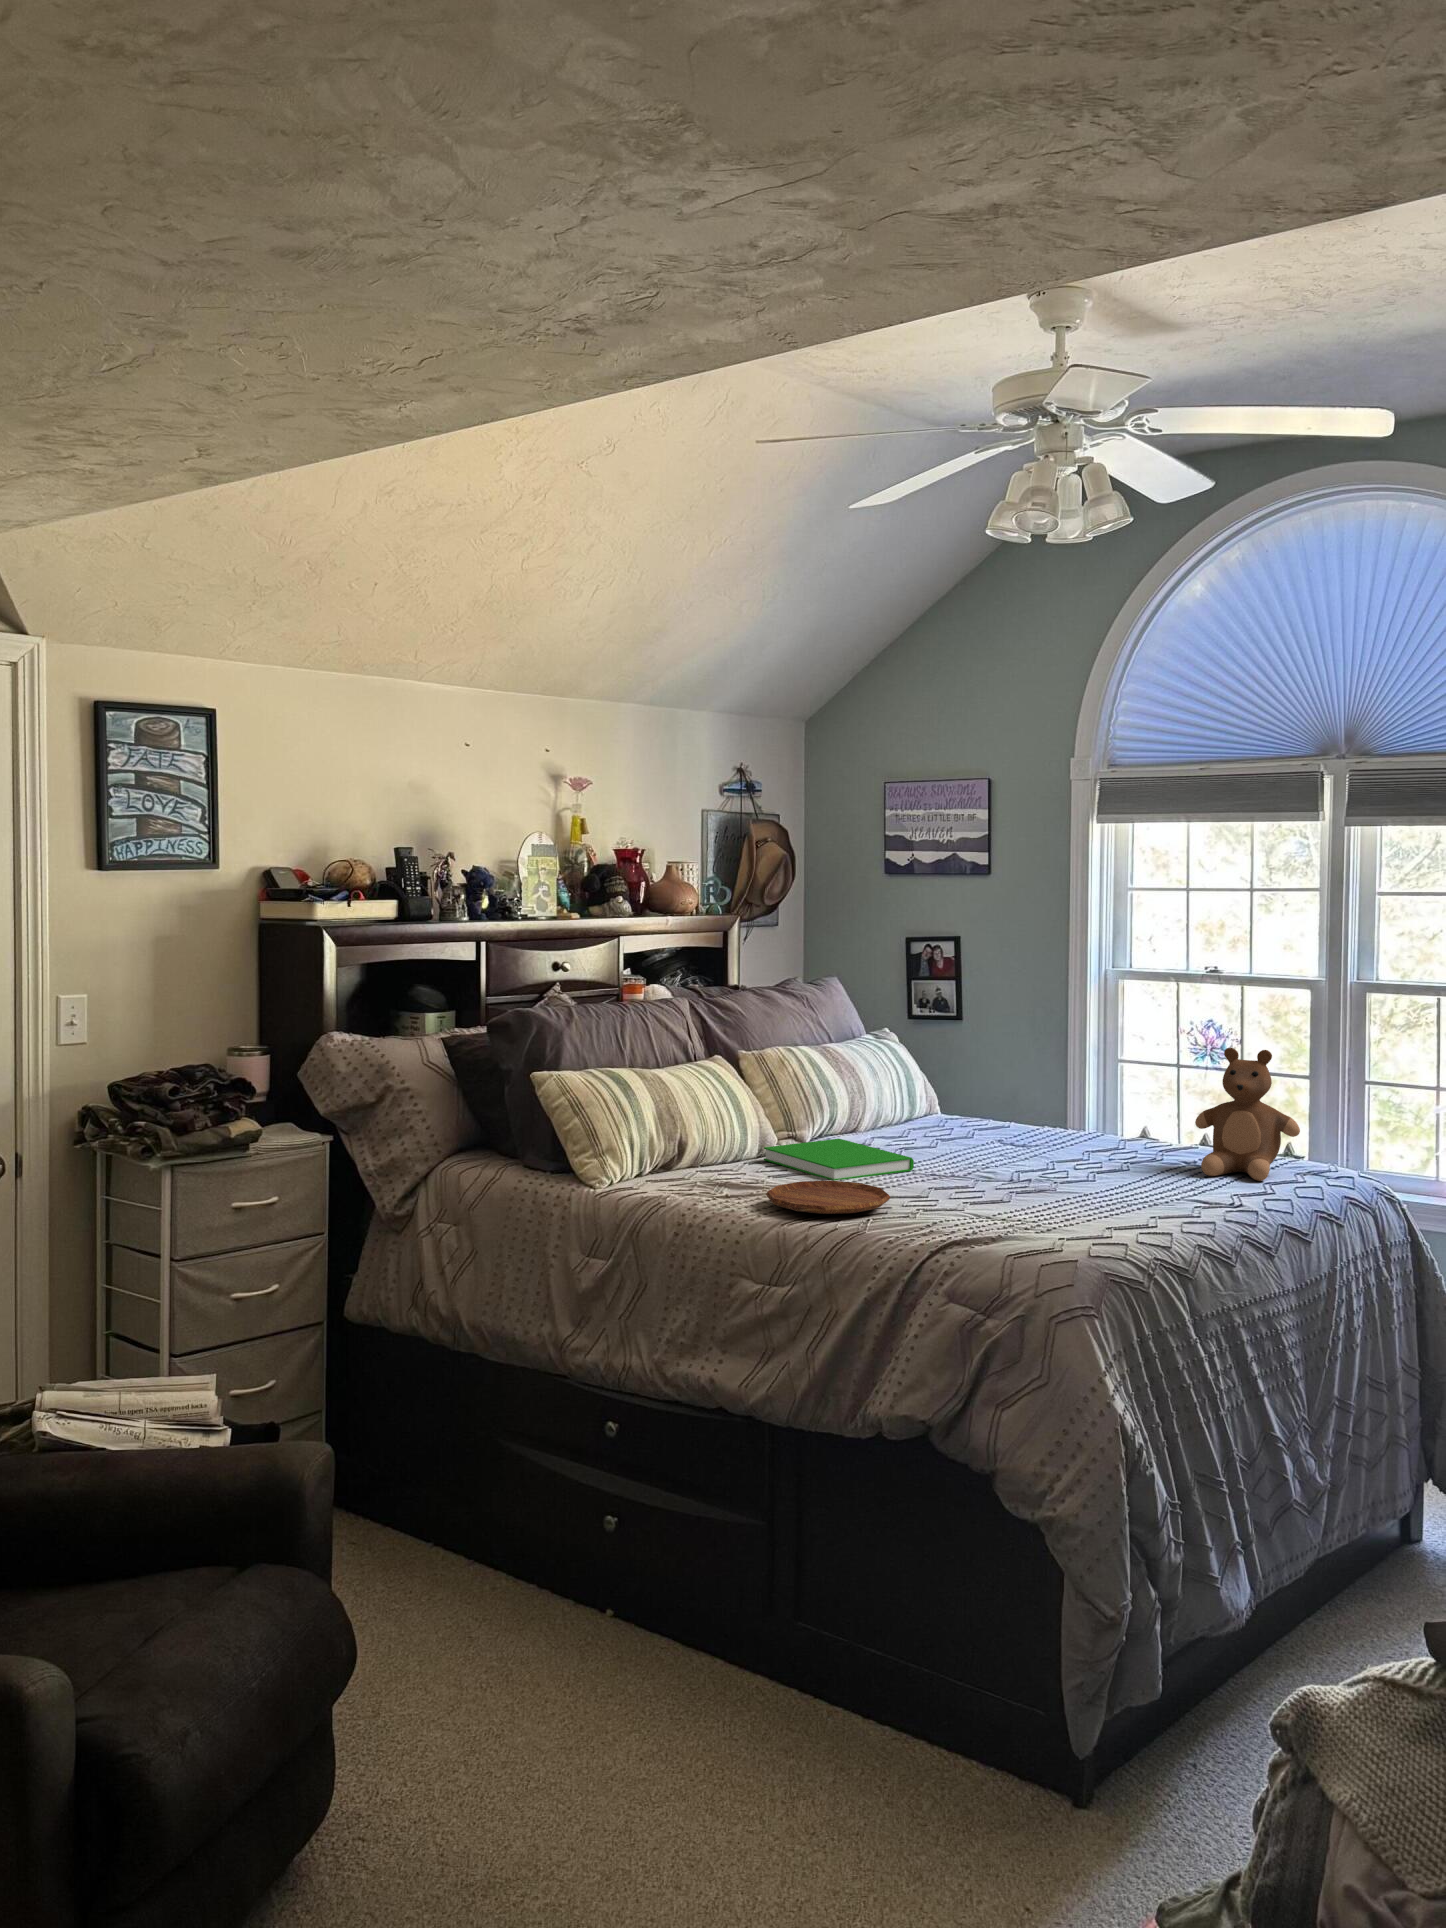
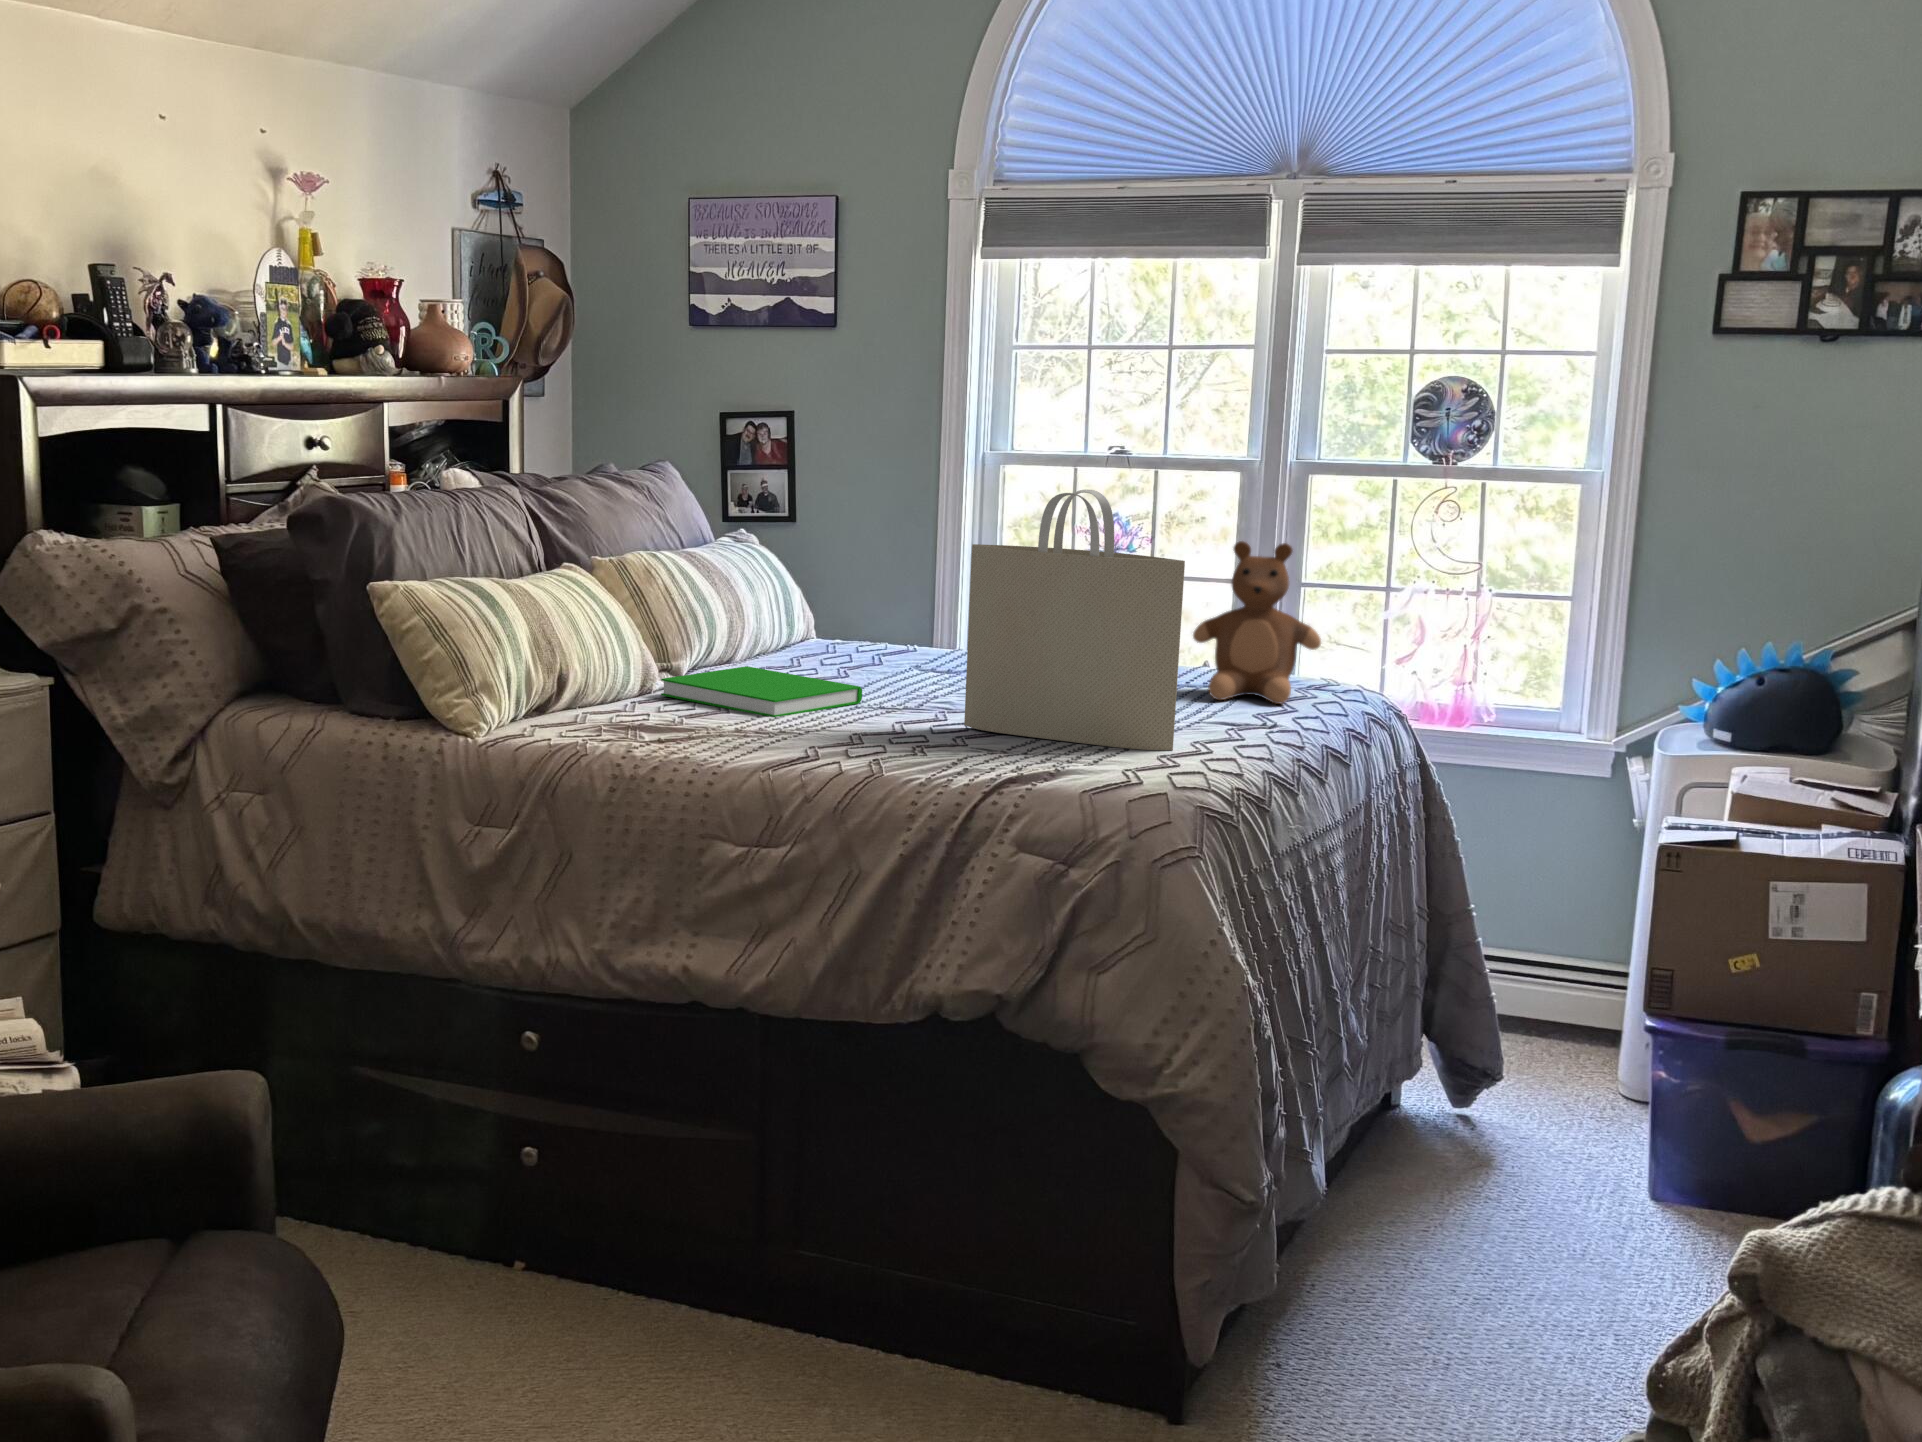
tote bag: none [975,1010,1130,1219] -> present [964,489,1185,750]
tray: present [766,1181,890,1214] -> none [722,715,882,755]

